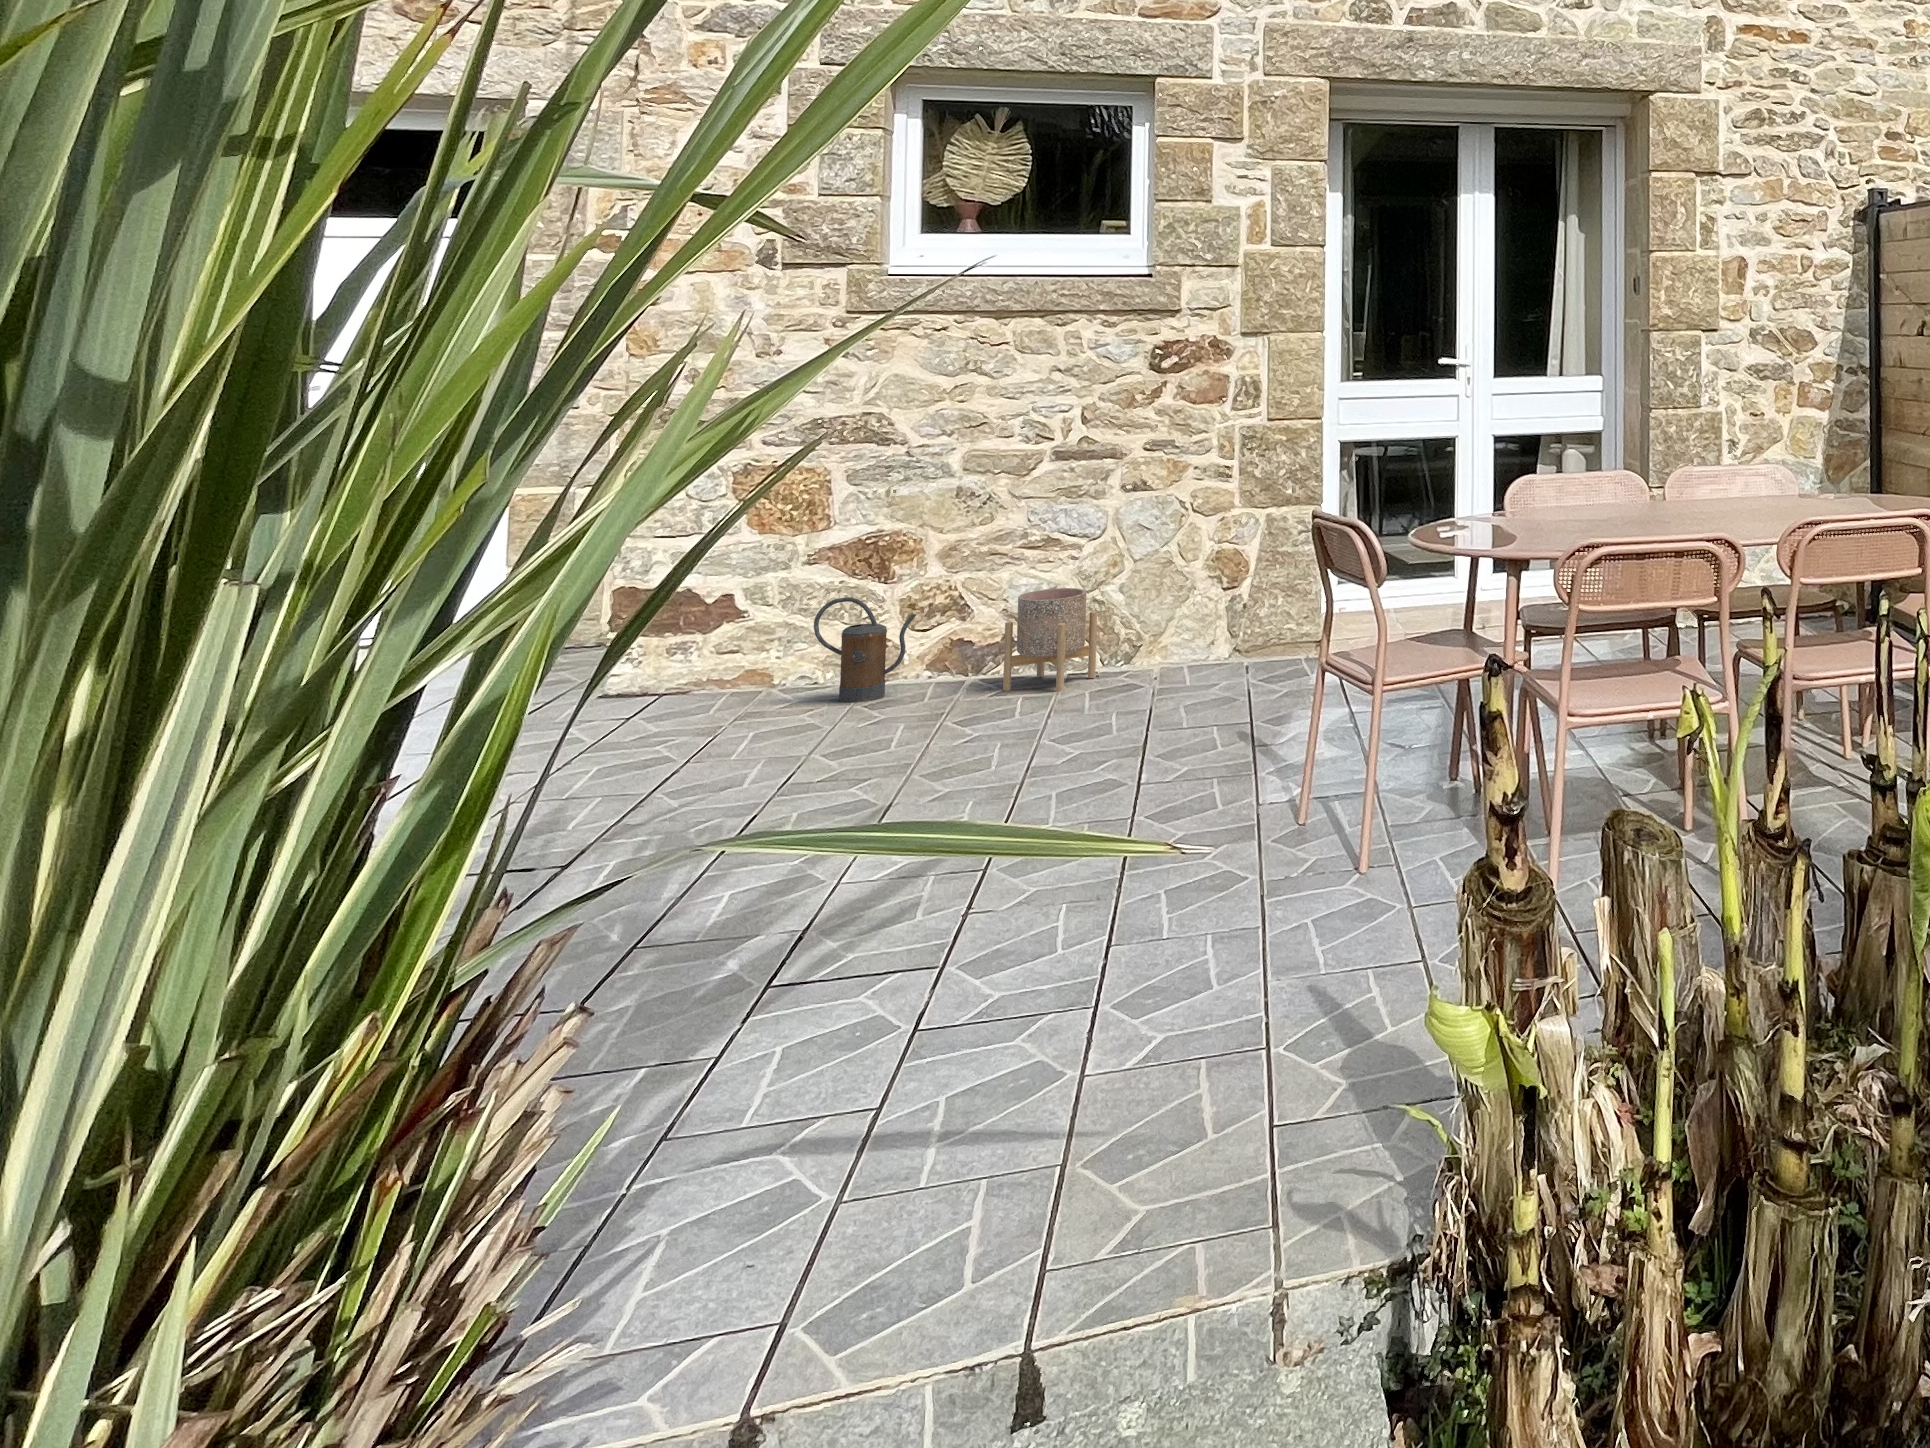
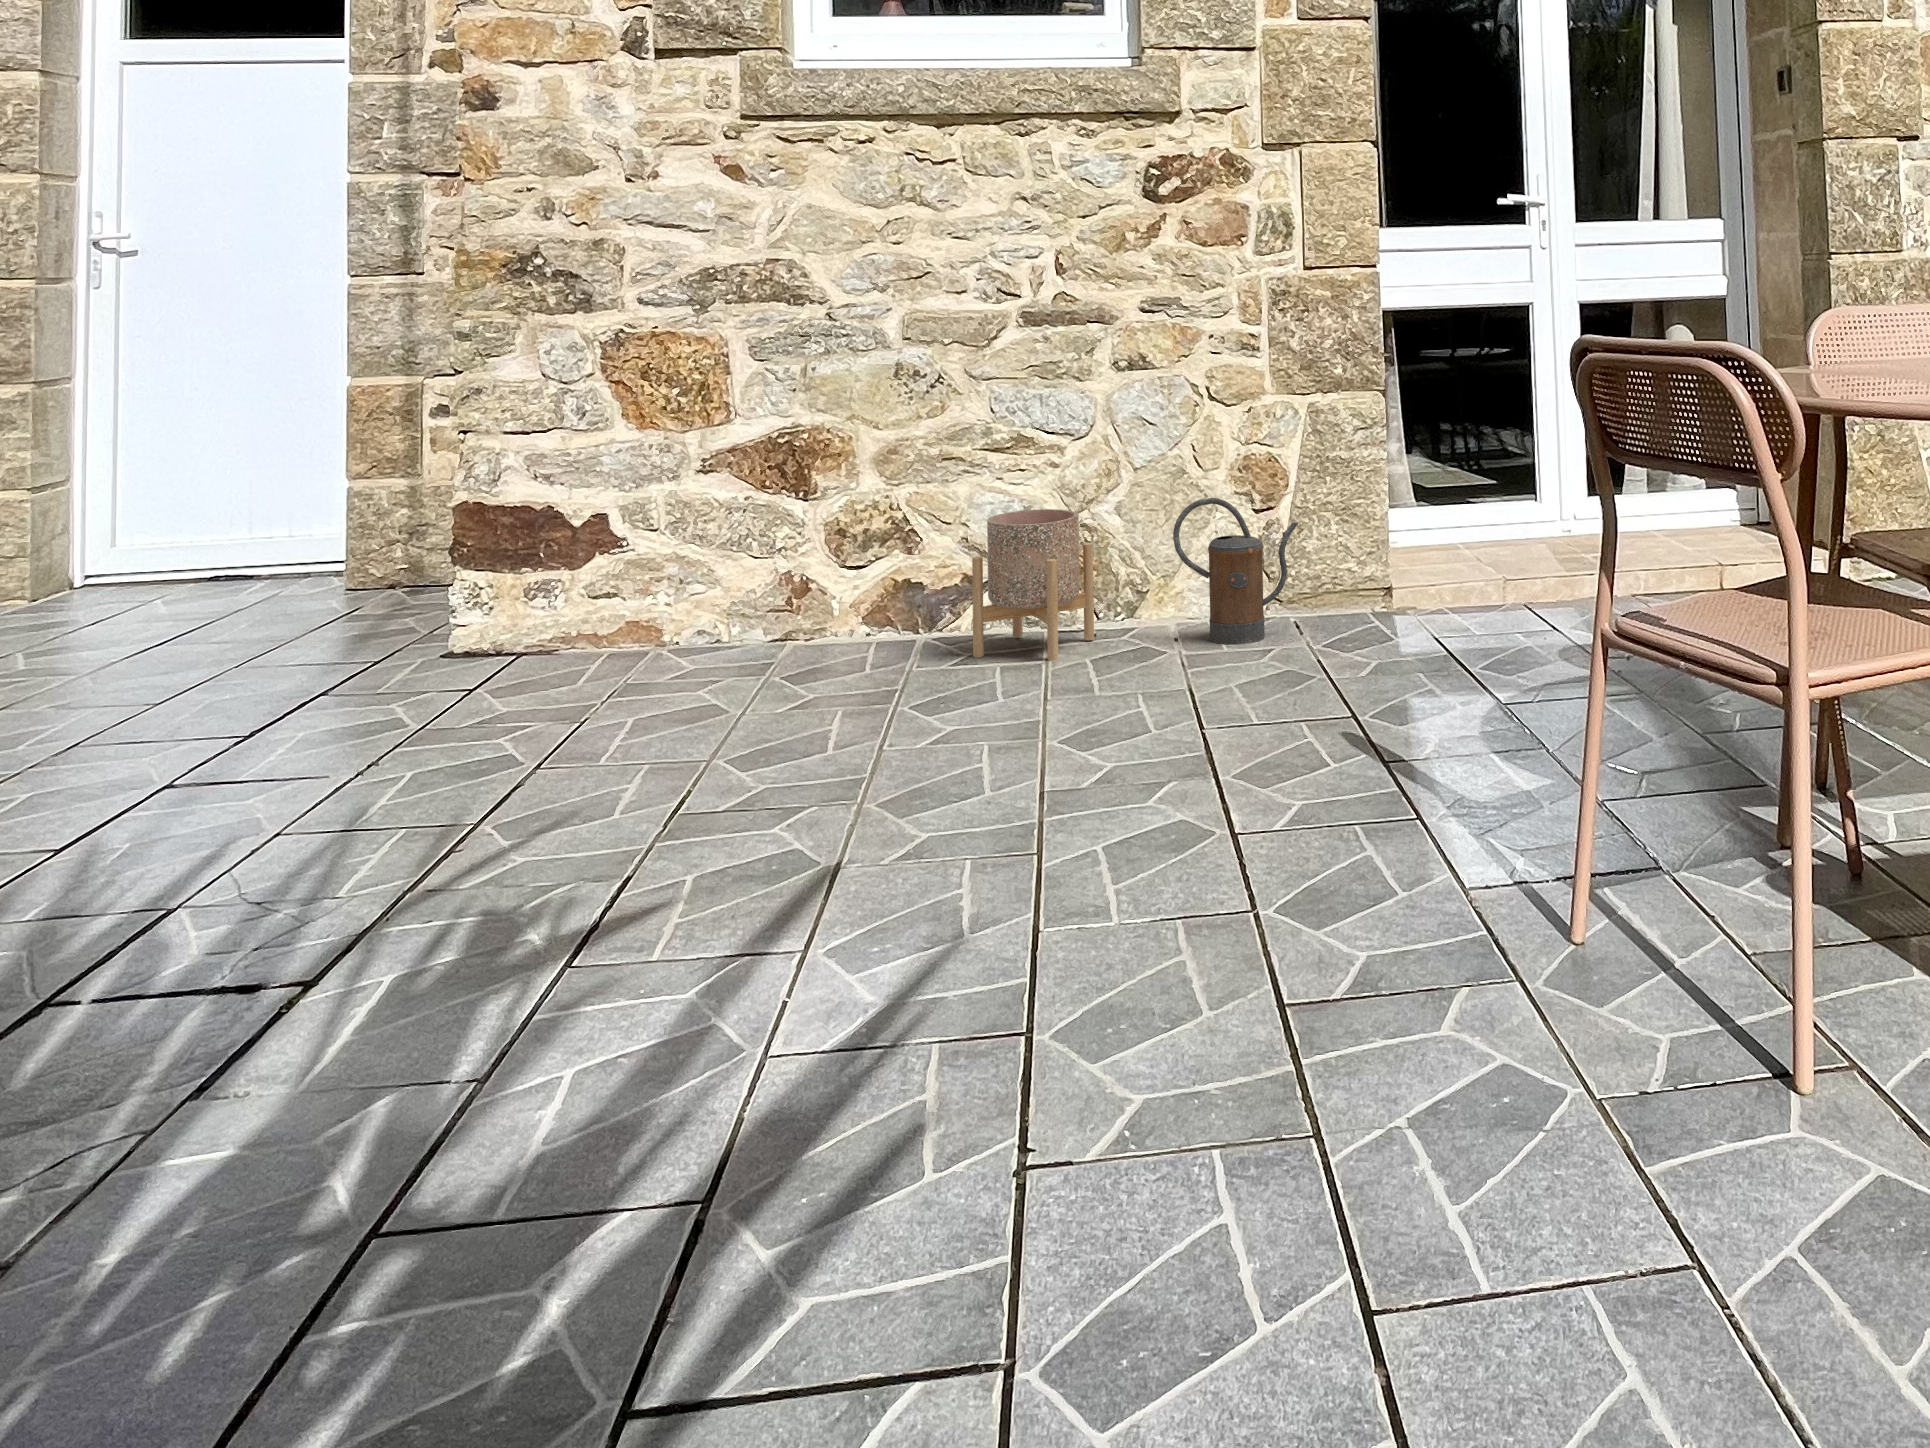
watering can: present [814,597,916,703] -> present [1173,498,1298,644]

